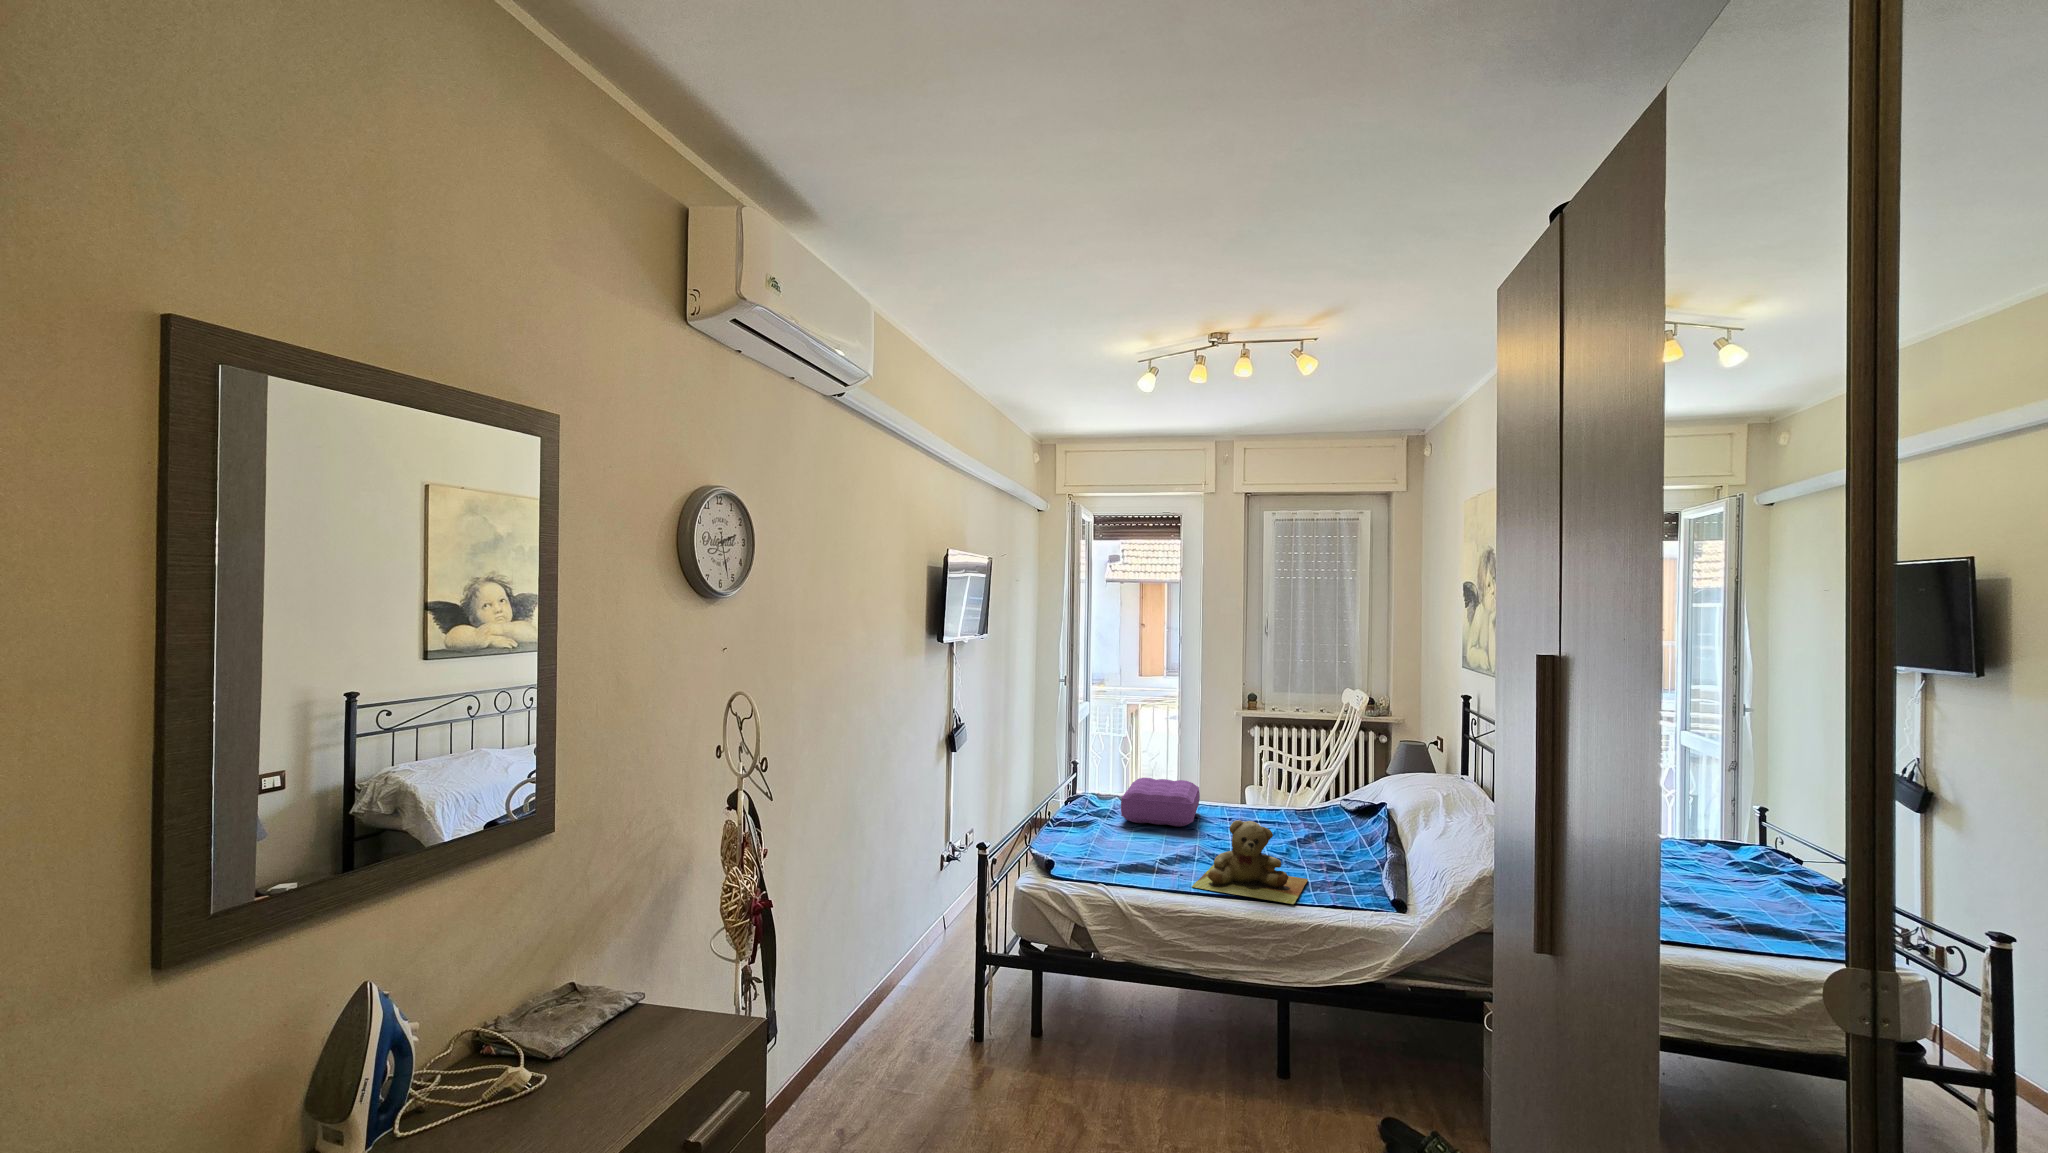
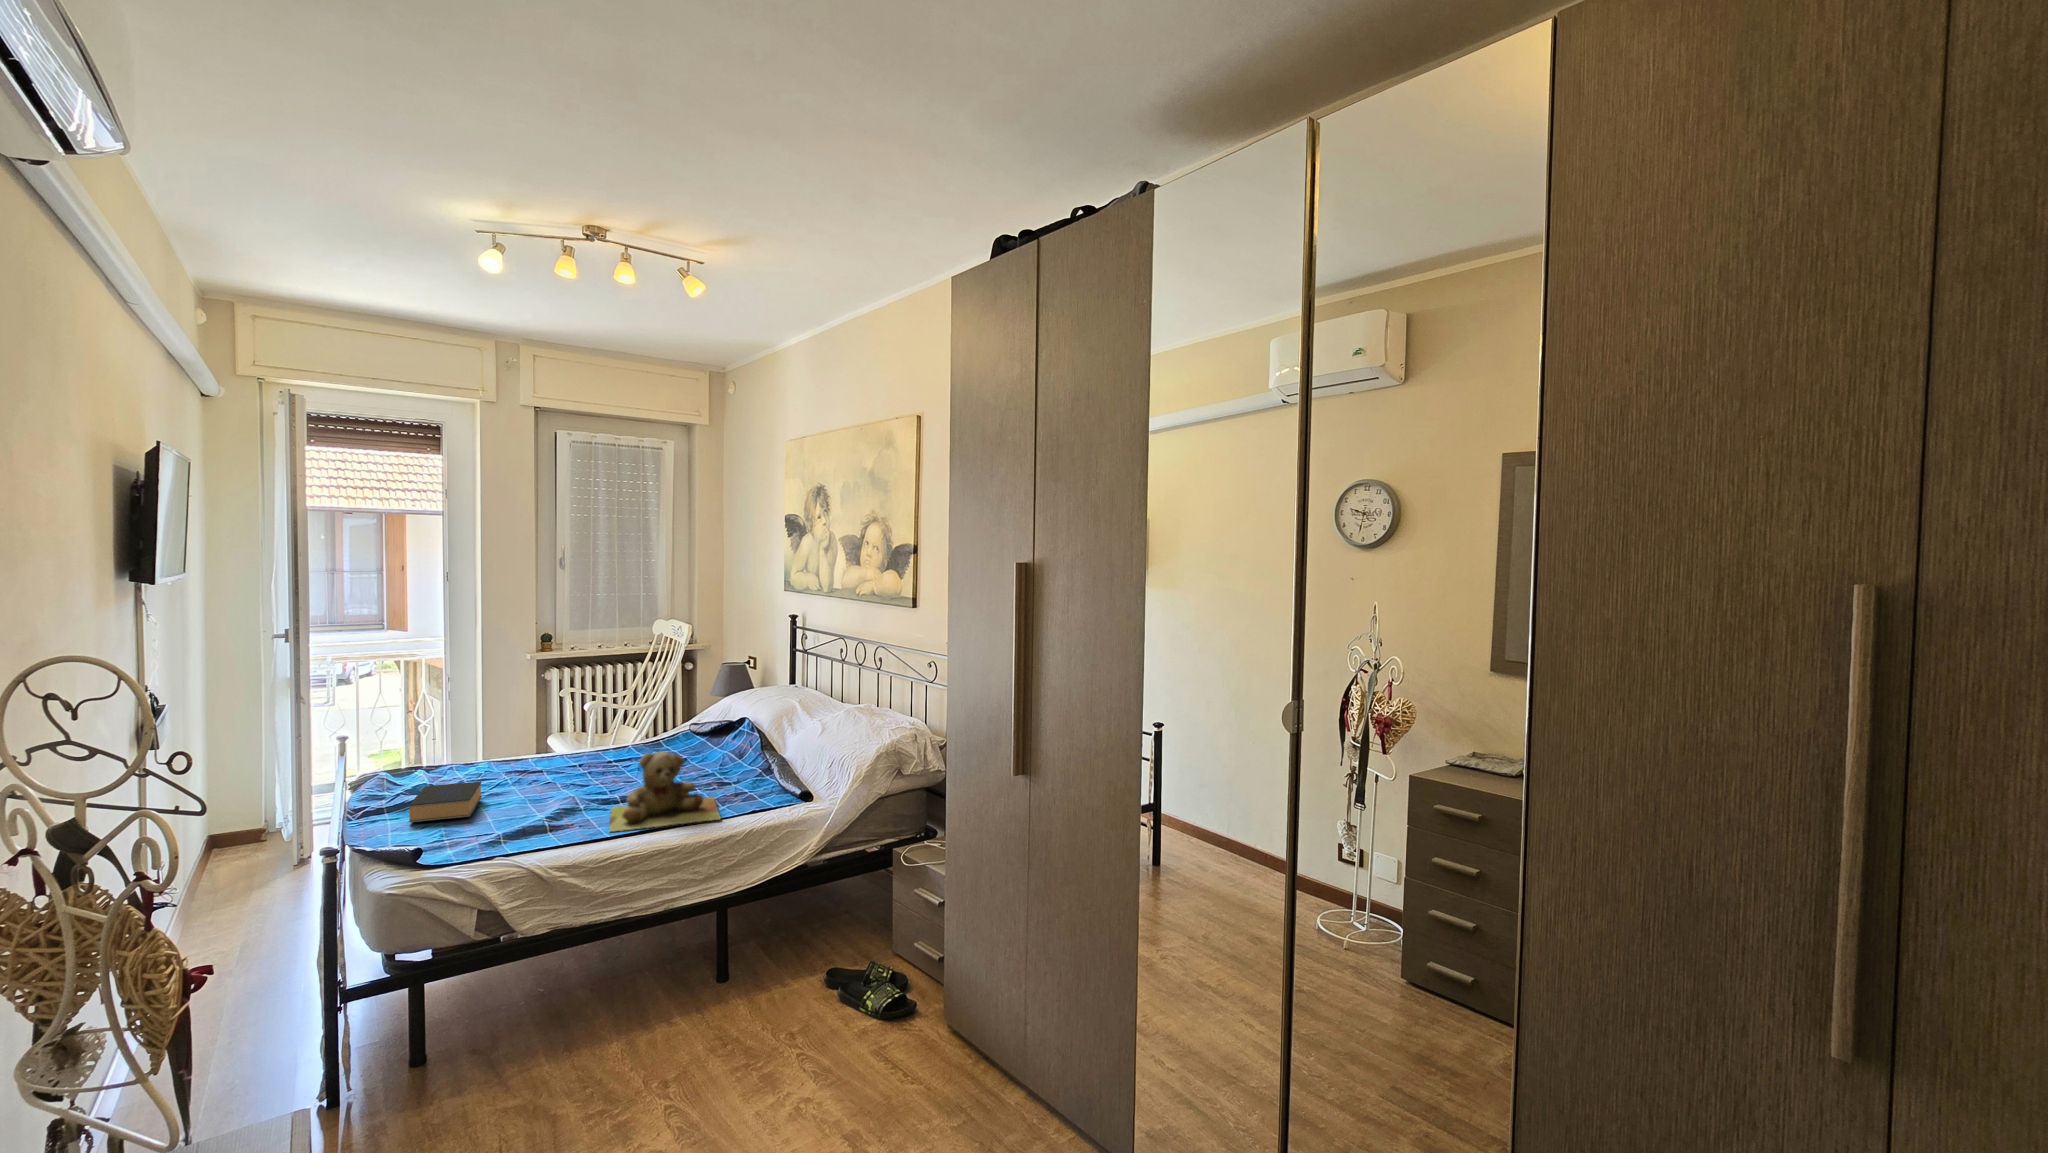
pillow: present [1121,778,1200,827] -> none [456,732,558,790]
book: none [1068,811,1129,844] -> present [409,781,482,823]

